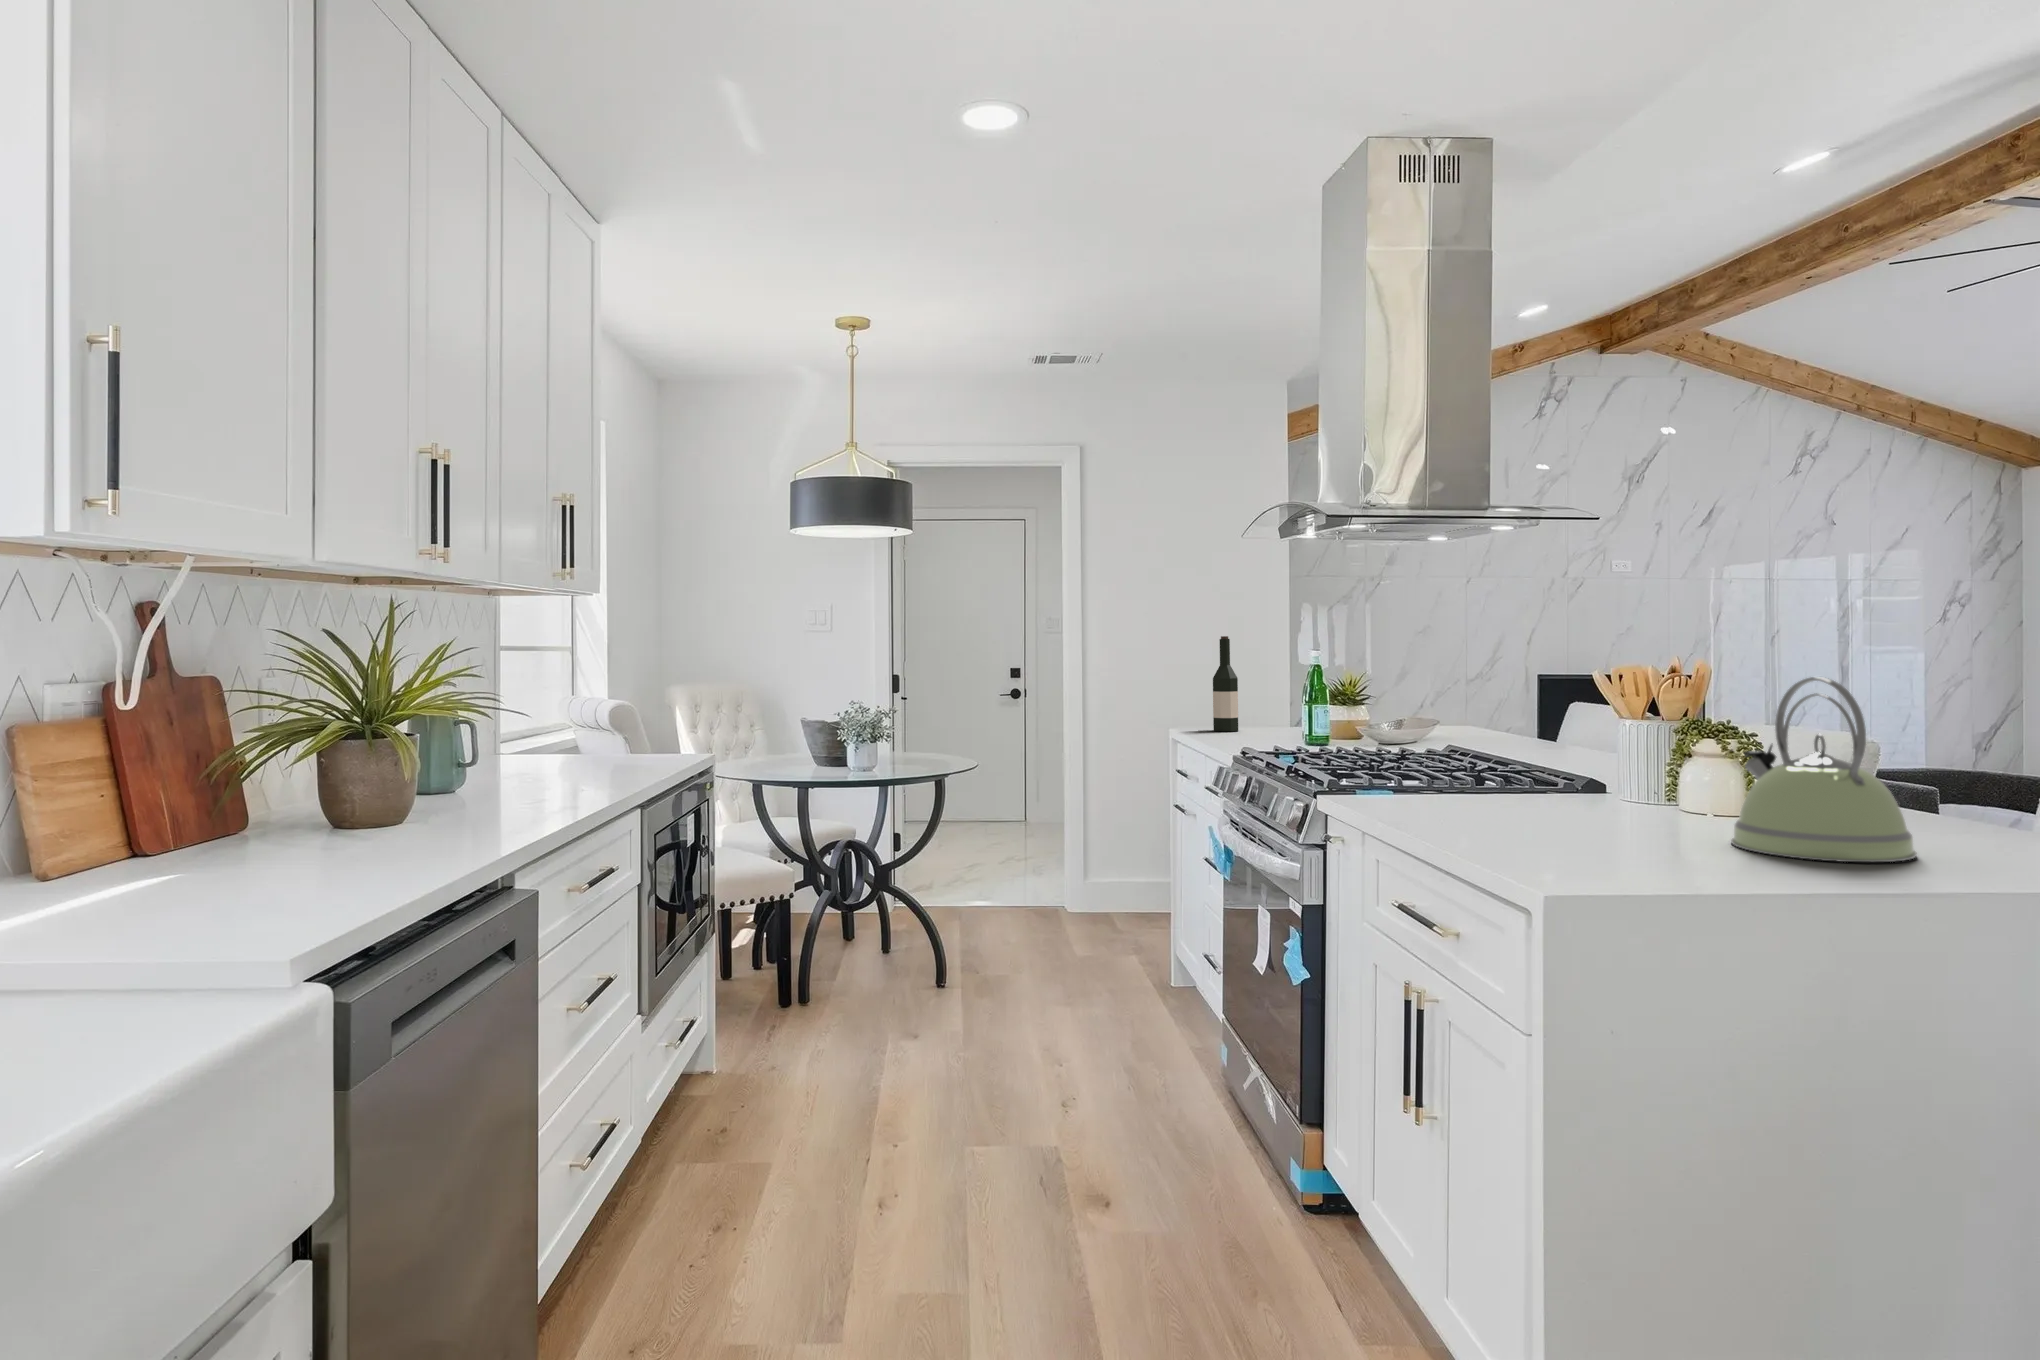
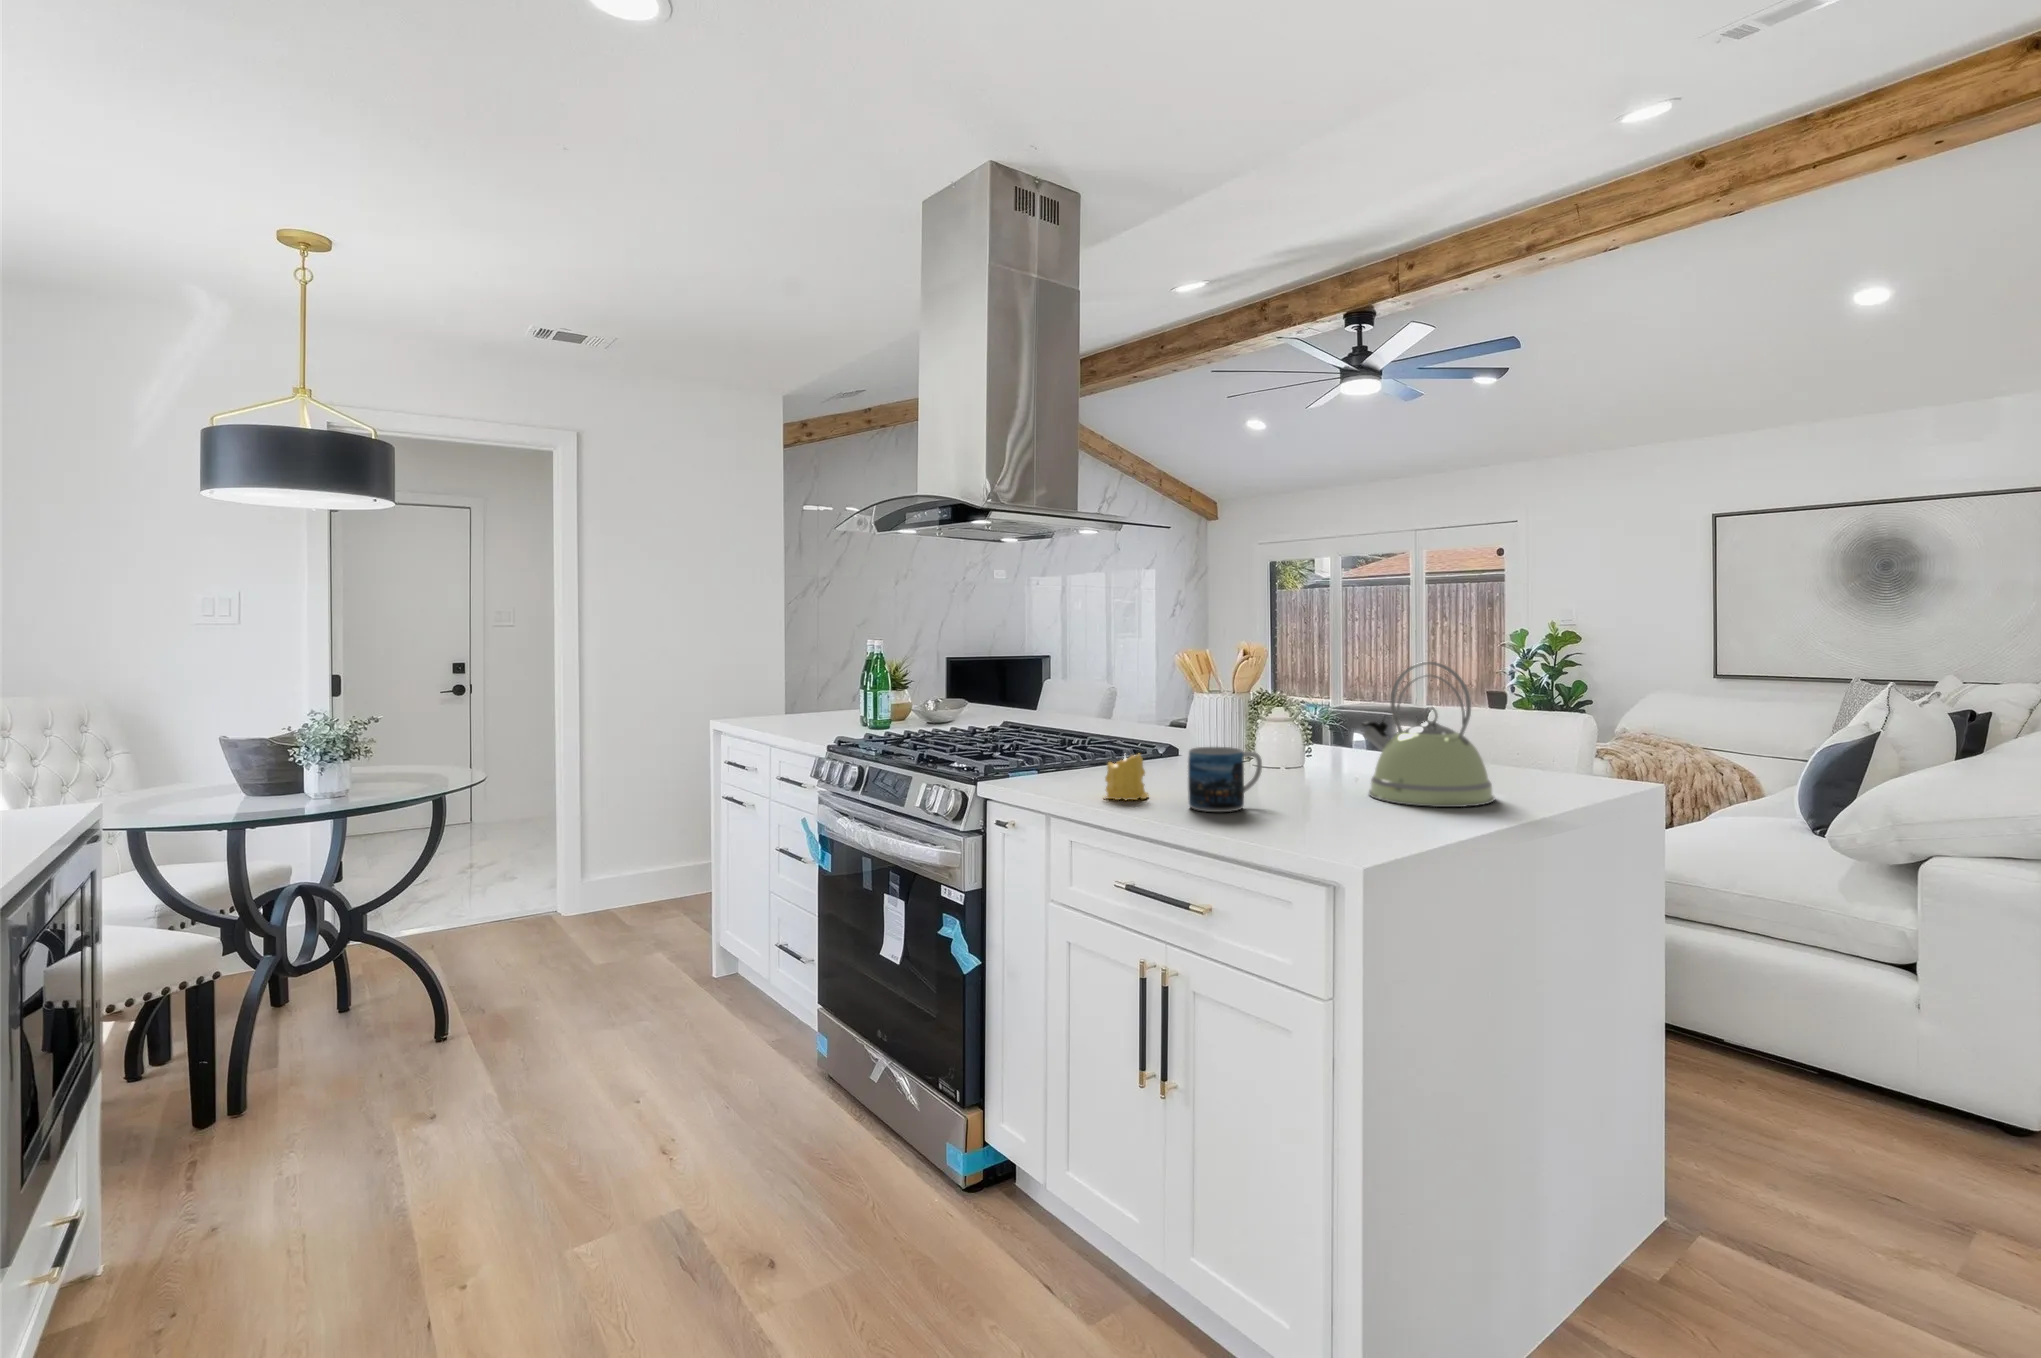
wine bottle: present [1213,636,1238,731] -> none [766,631,793,723]
mug: none [1467,765,1563,836] -> present [1188,747,1262,812]
candle: none [1397,766,1451,818] -> present [1105,754,1149,800]

